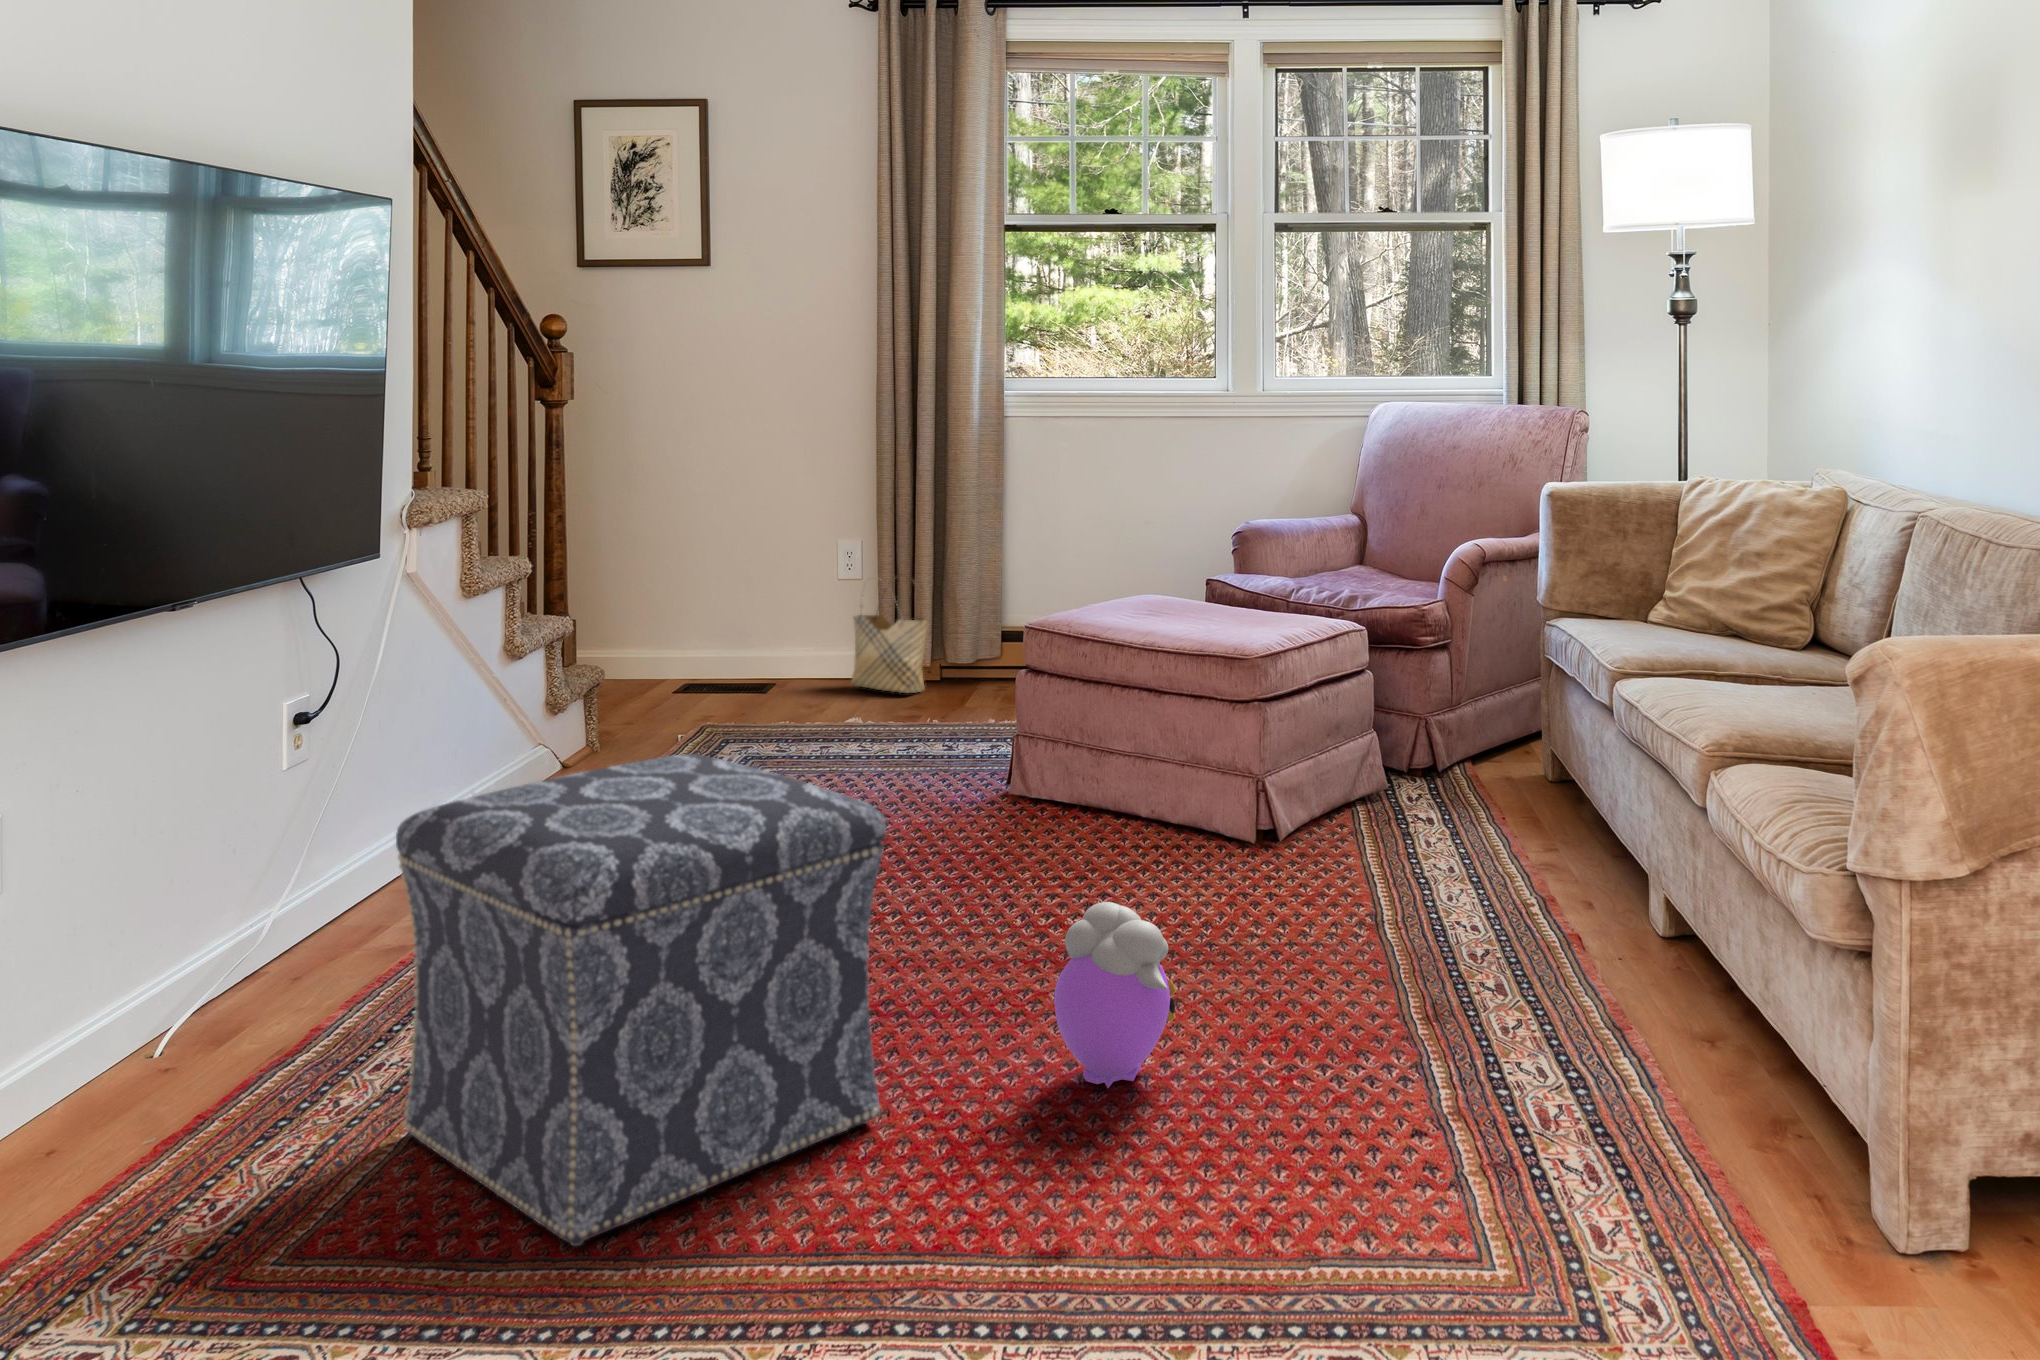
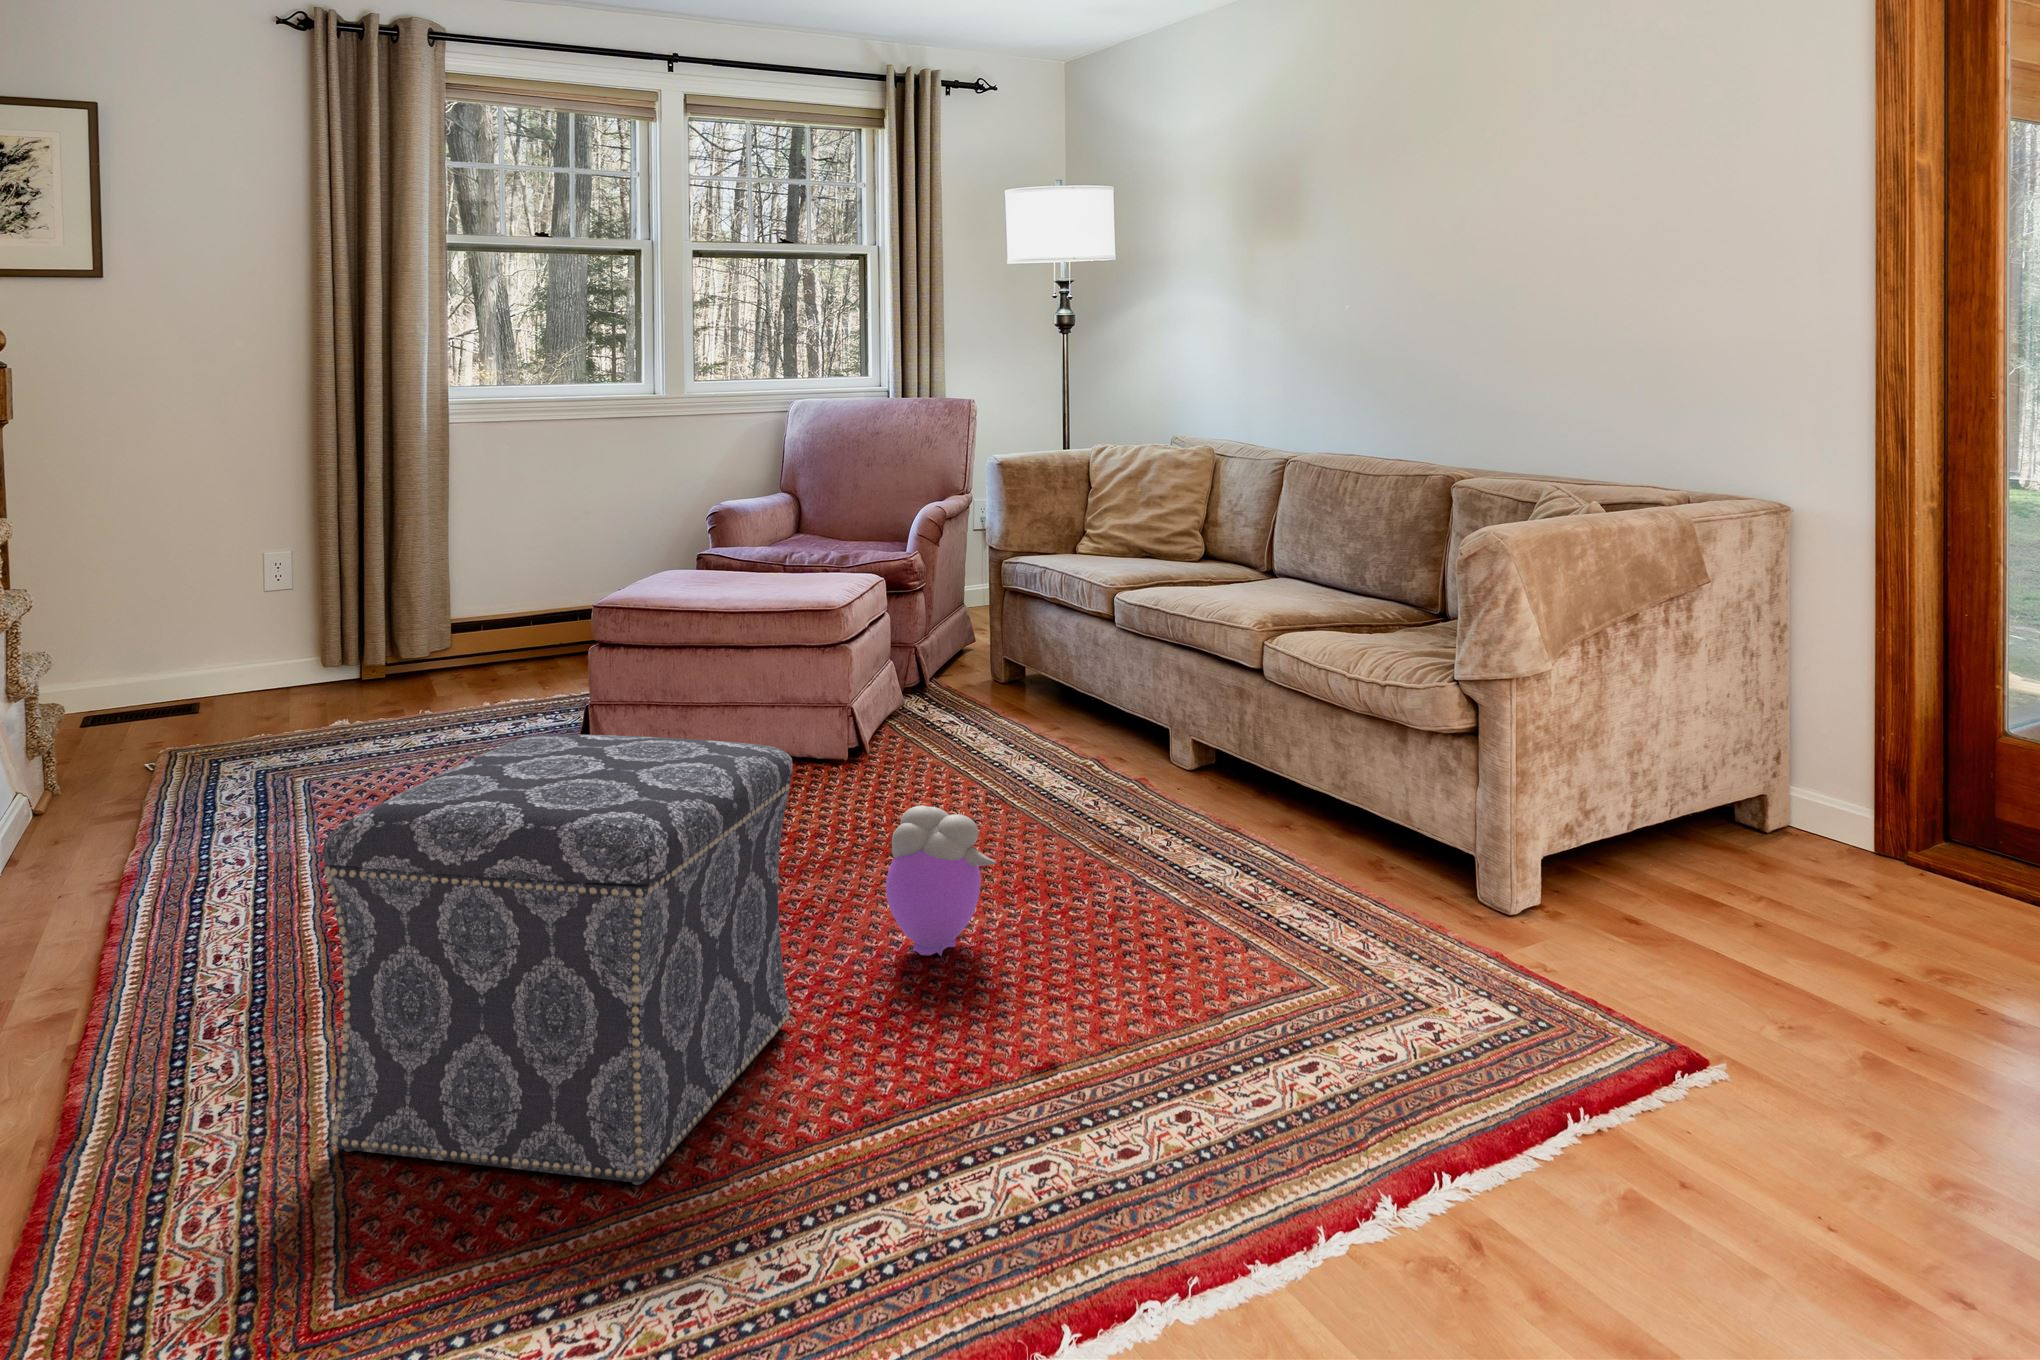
woven basket: present [850,576,929,693] -> none [295,578,385,692]

